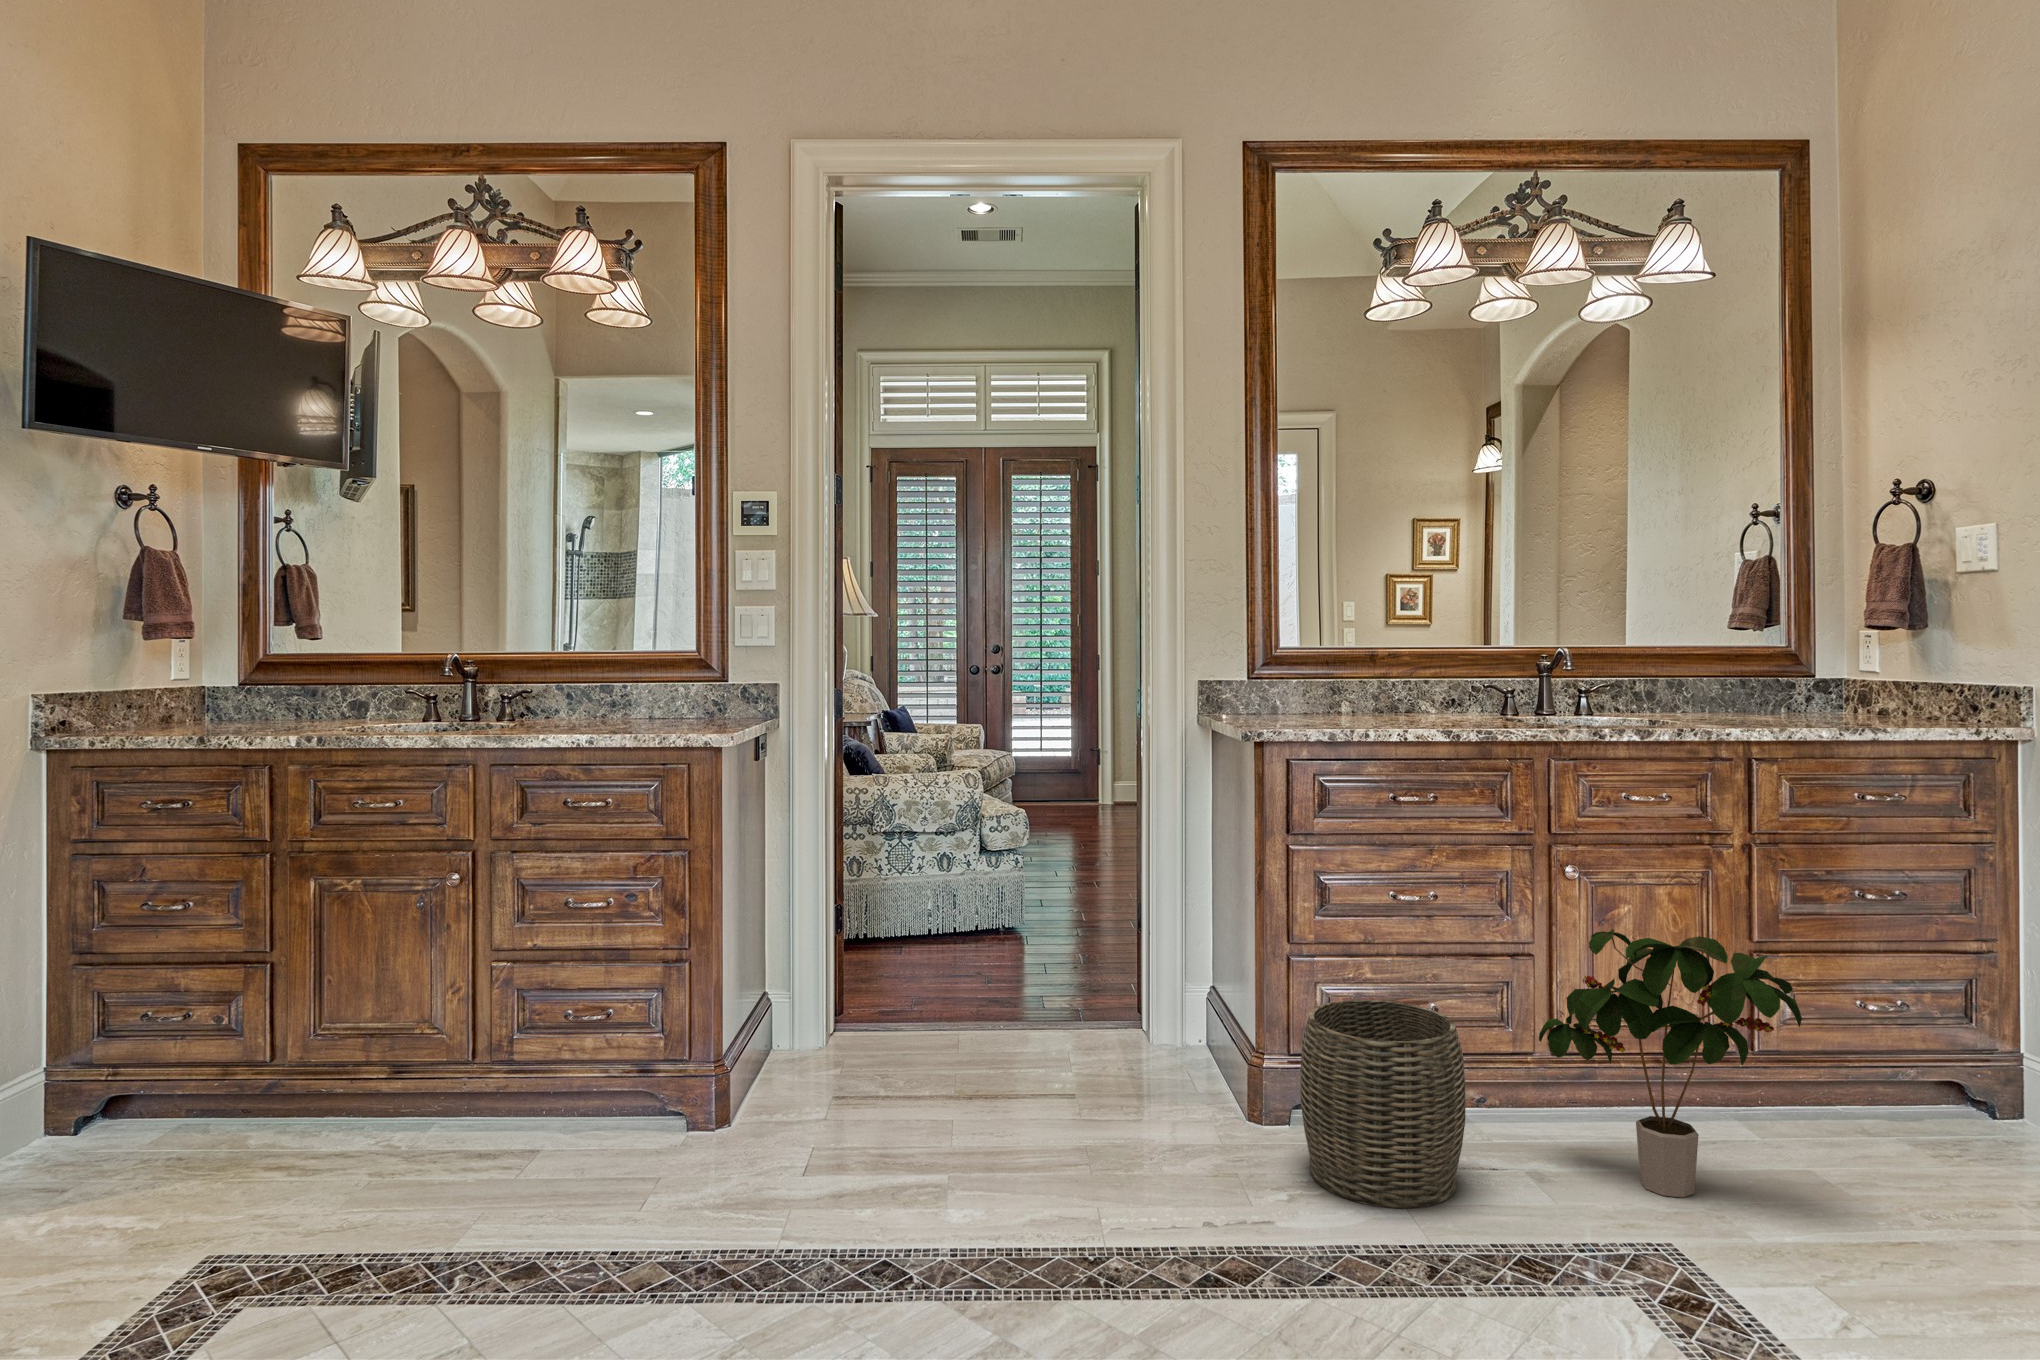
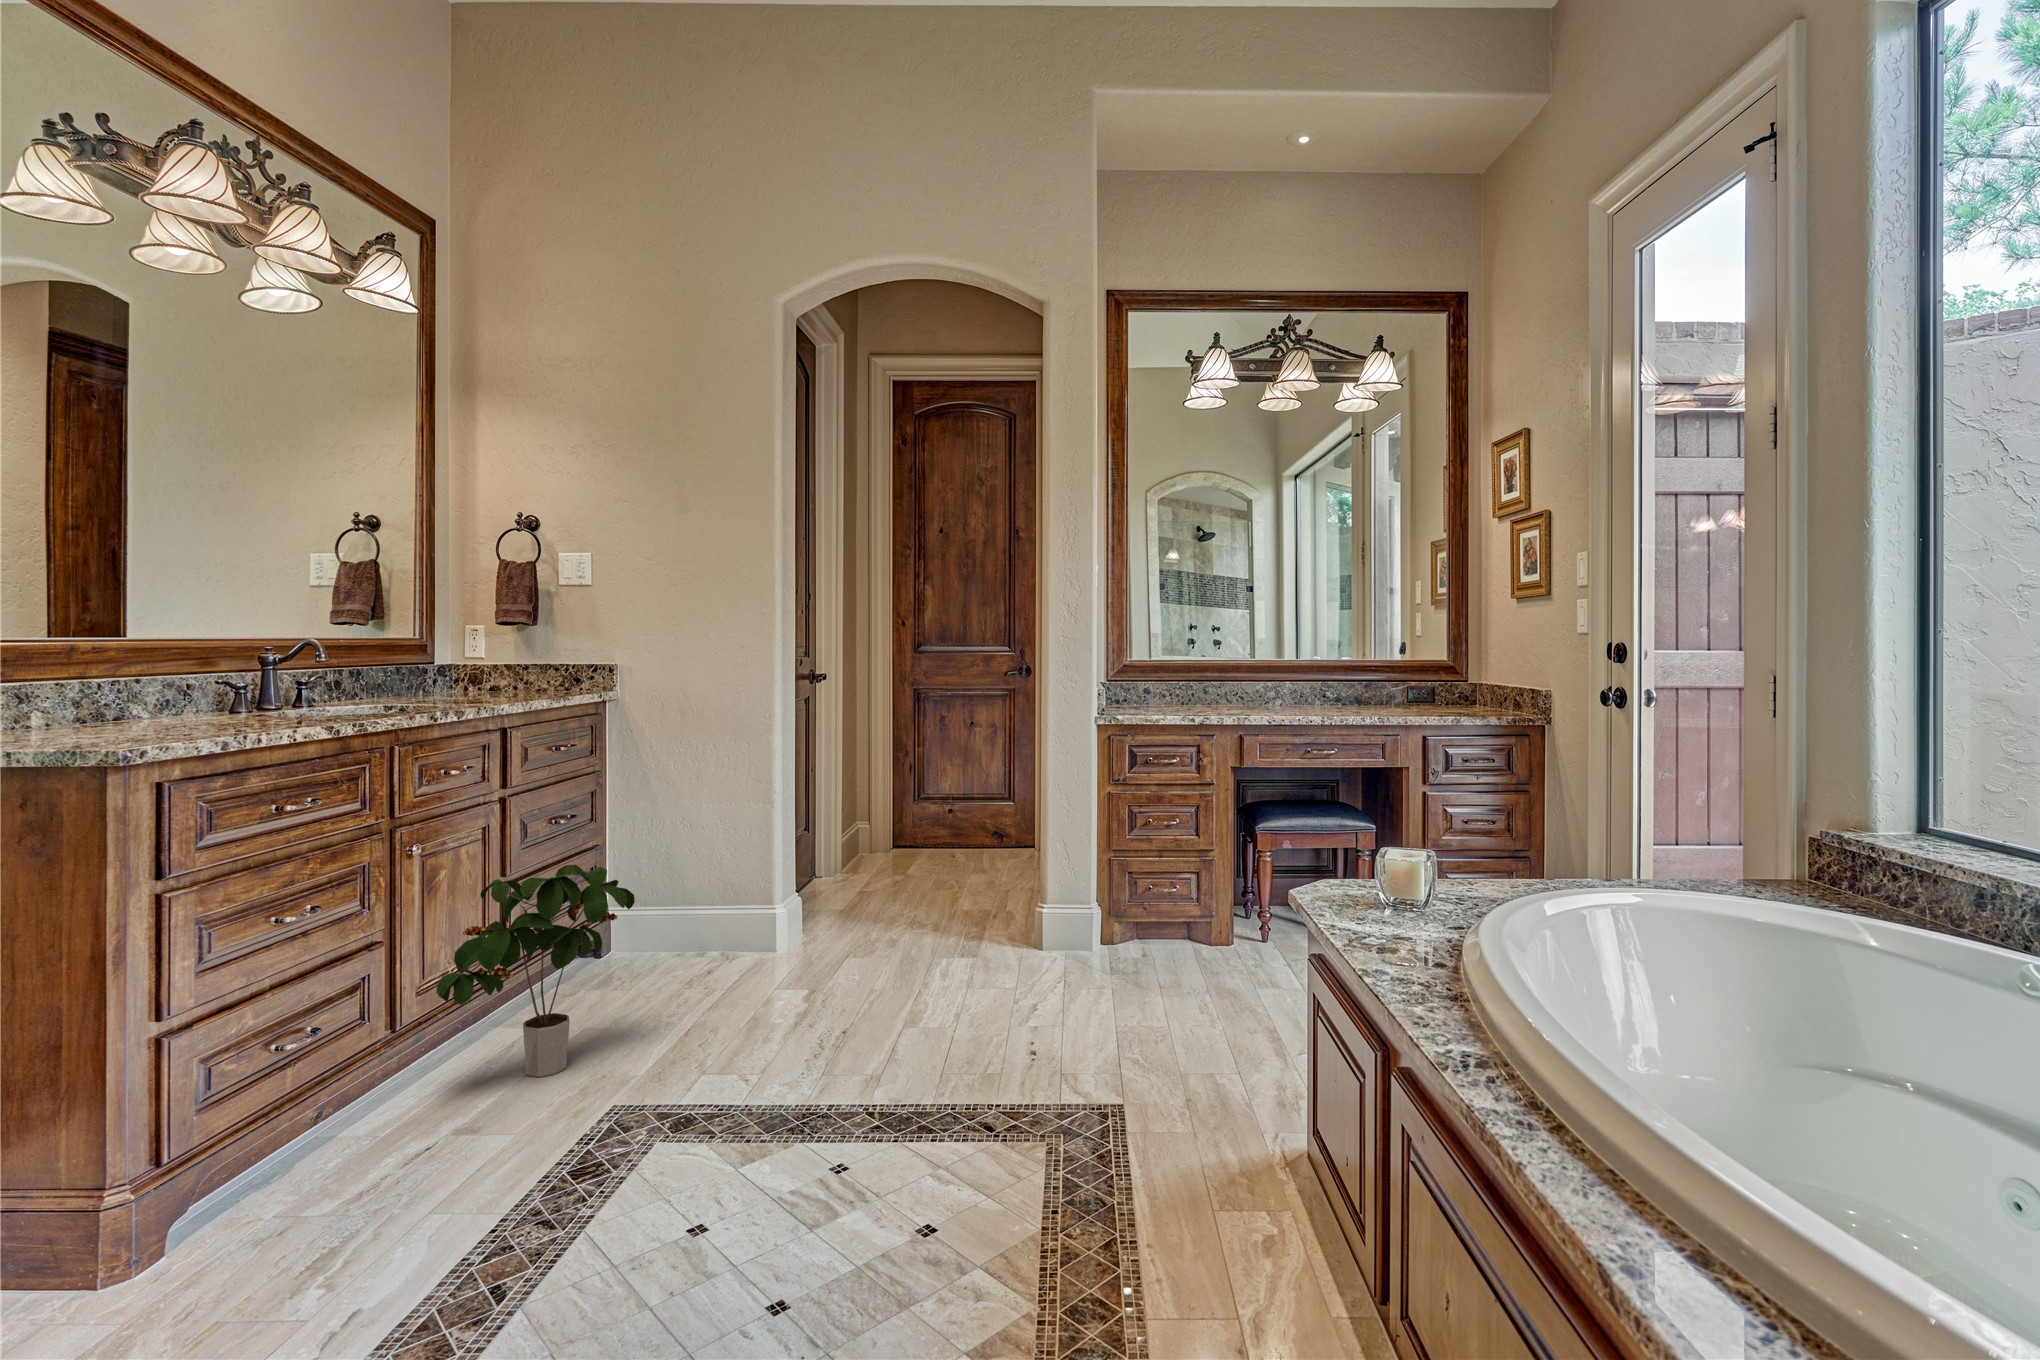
woven basket: present [1300,1000,1466,1208] -> none [261,1002,458,1229]

